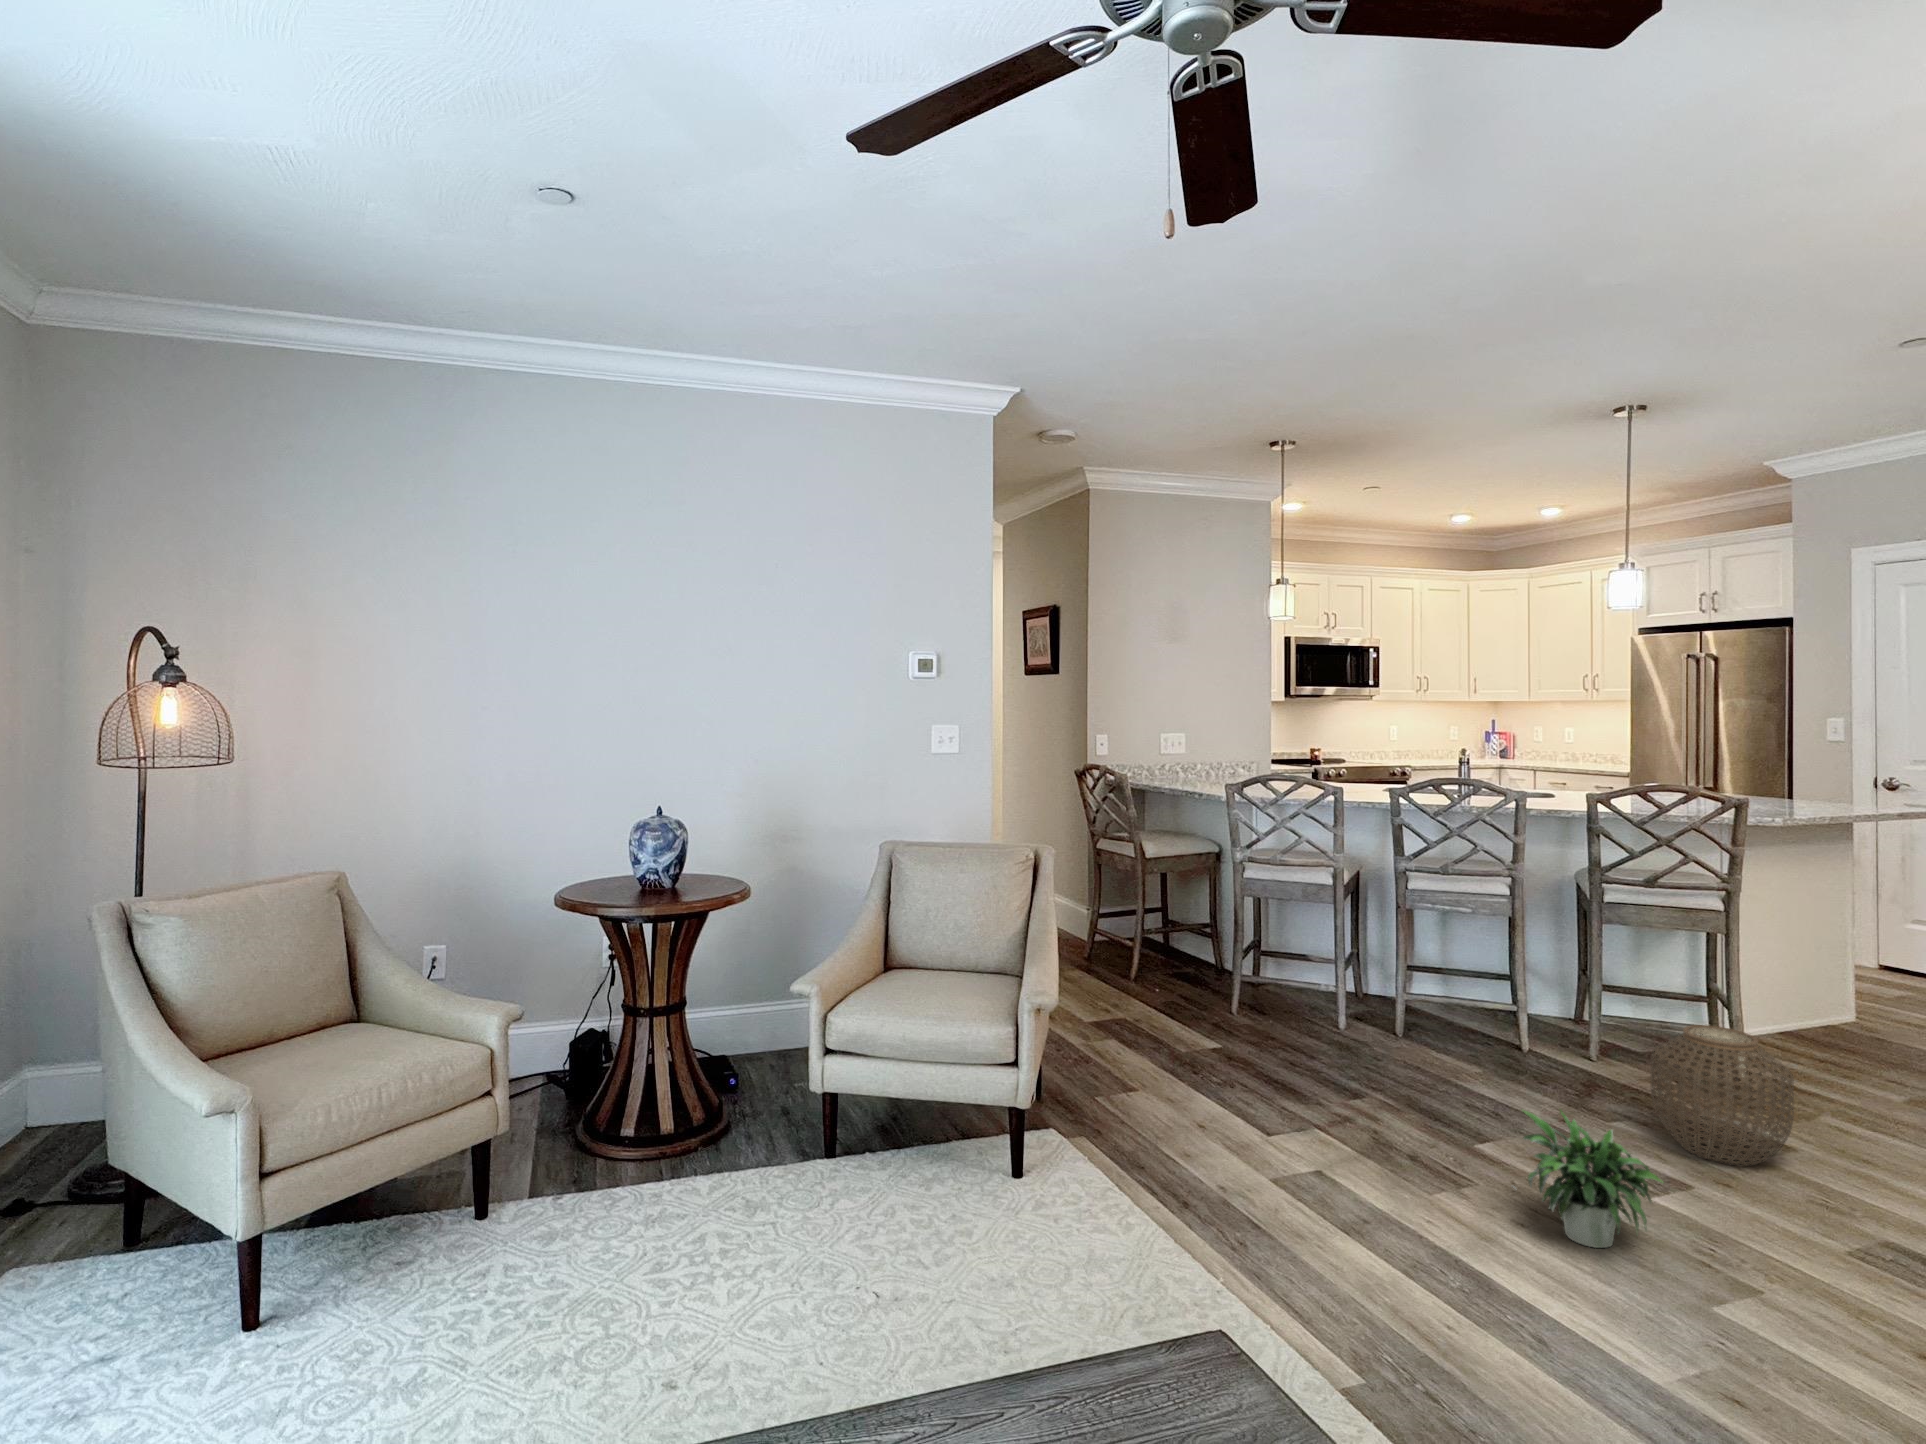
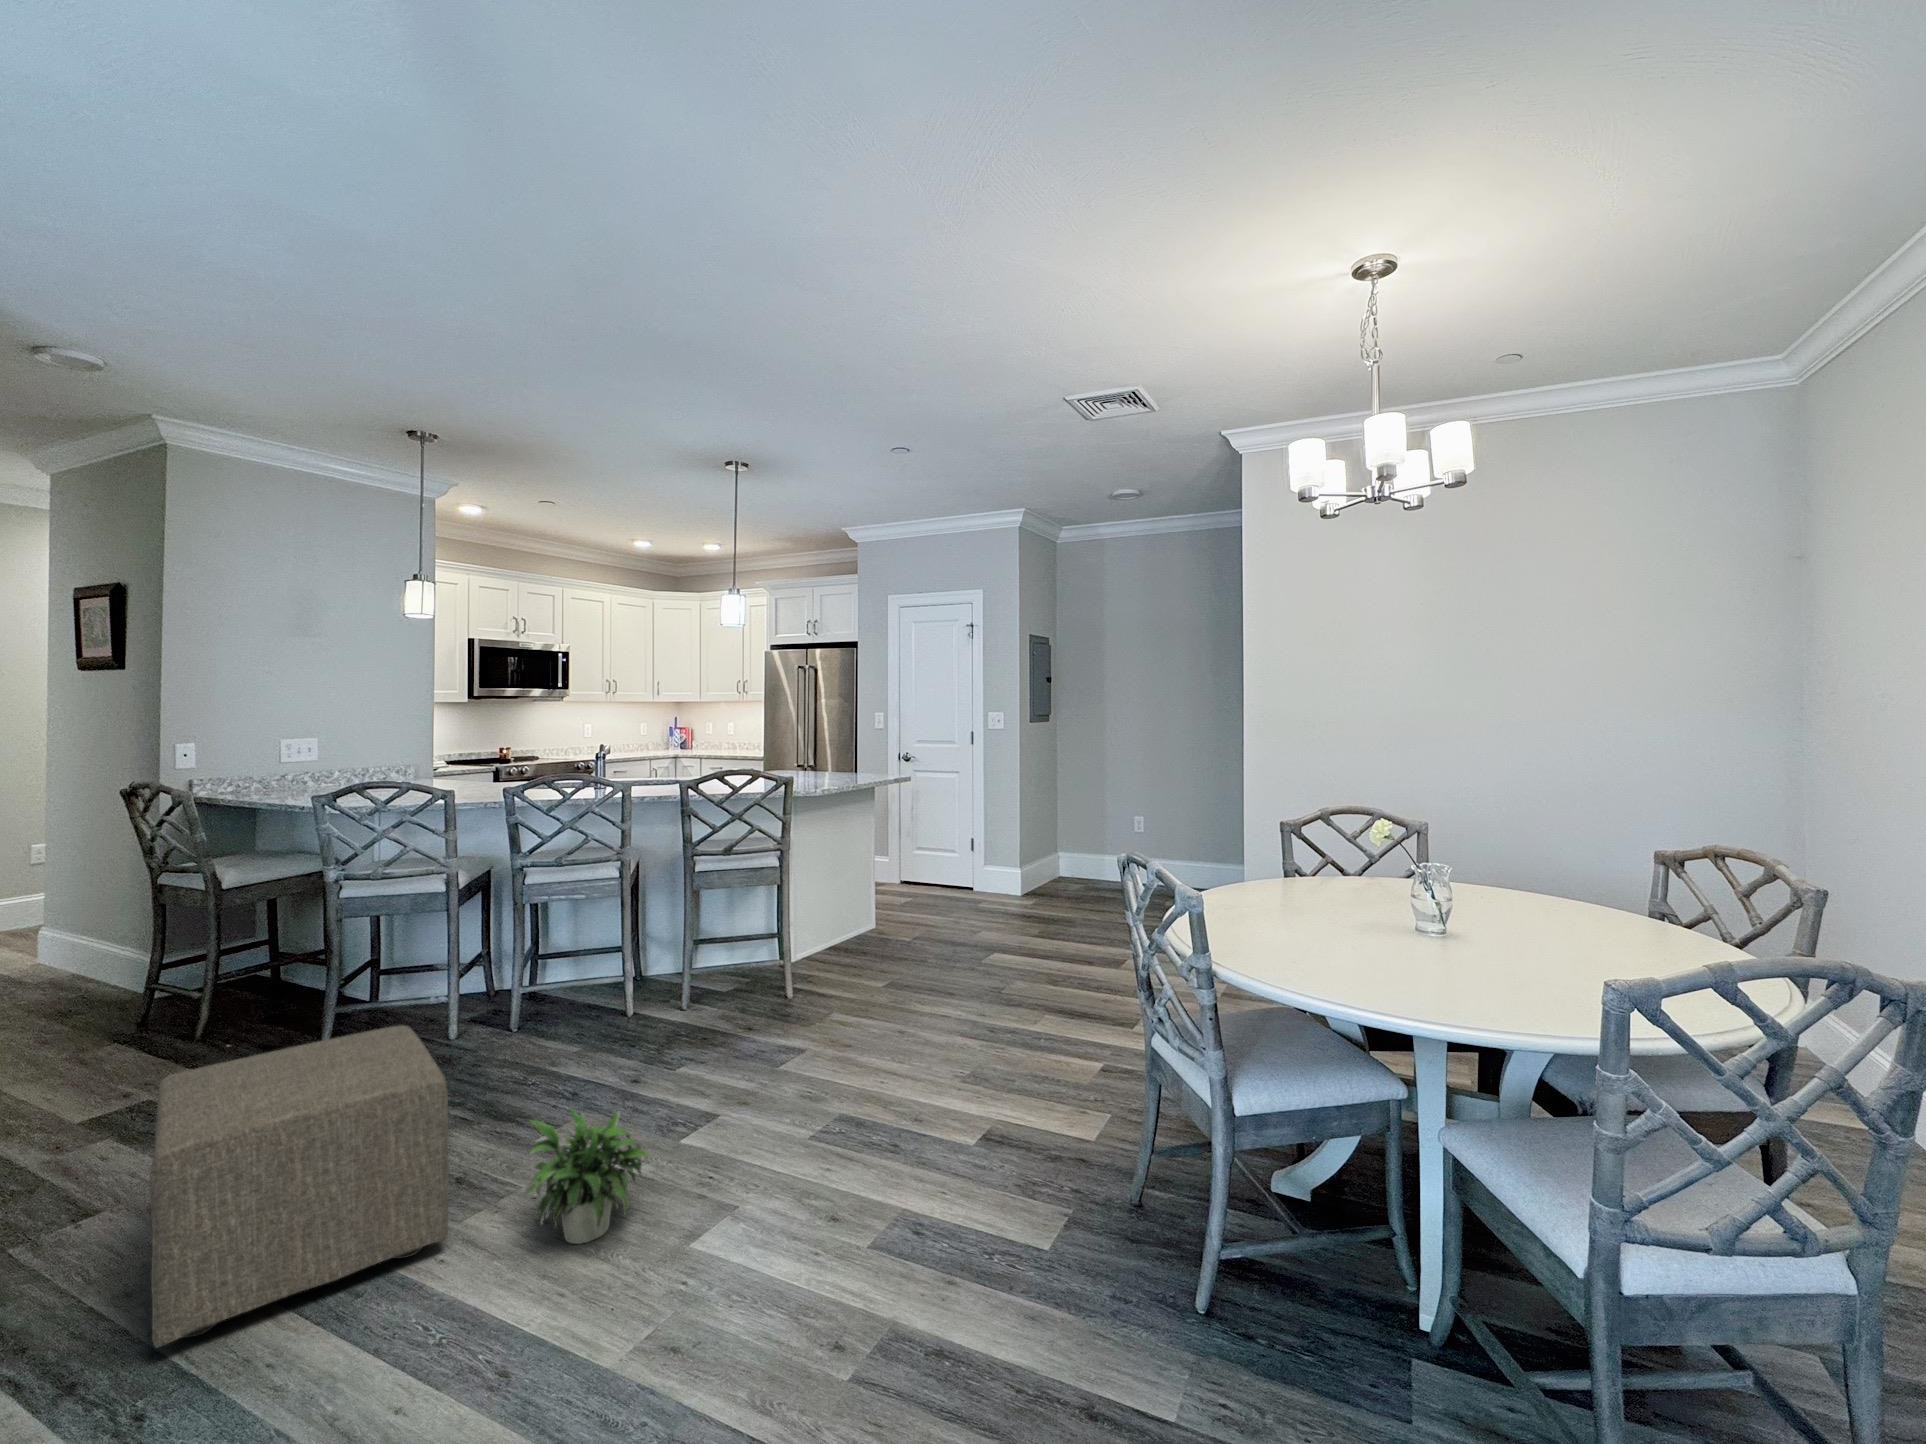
ottoman: none [1210,994,1451,1200] -> present [149,1025,449,1348]
woven basket: present [1651,1025,1794,1166] -> none [694,974,795,1093]

